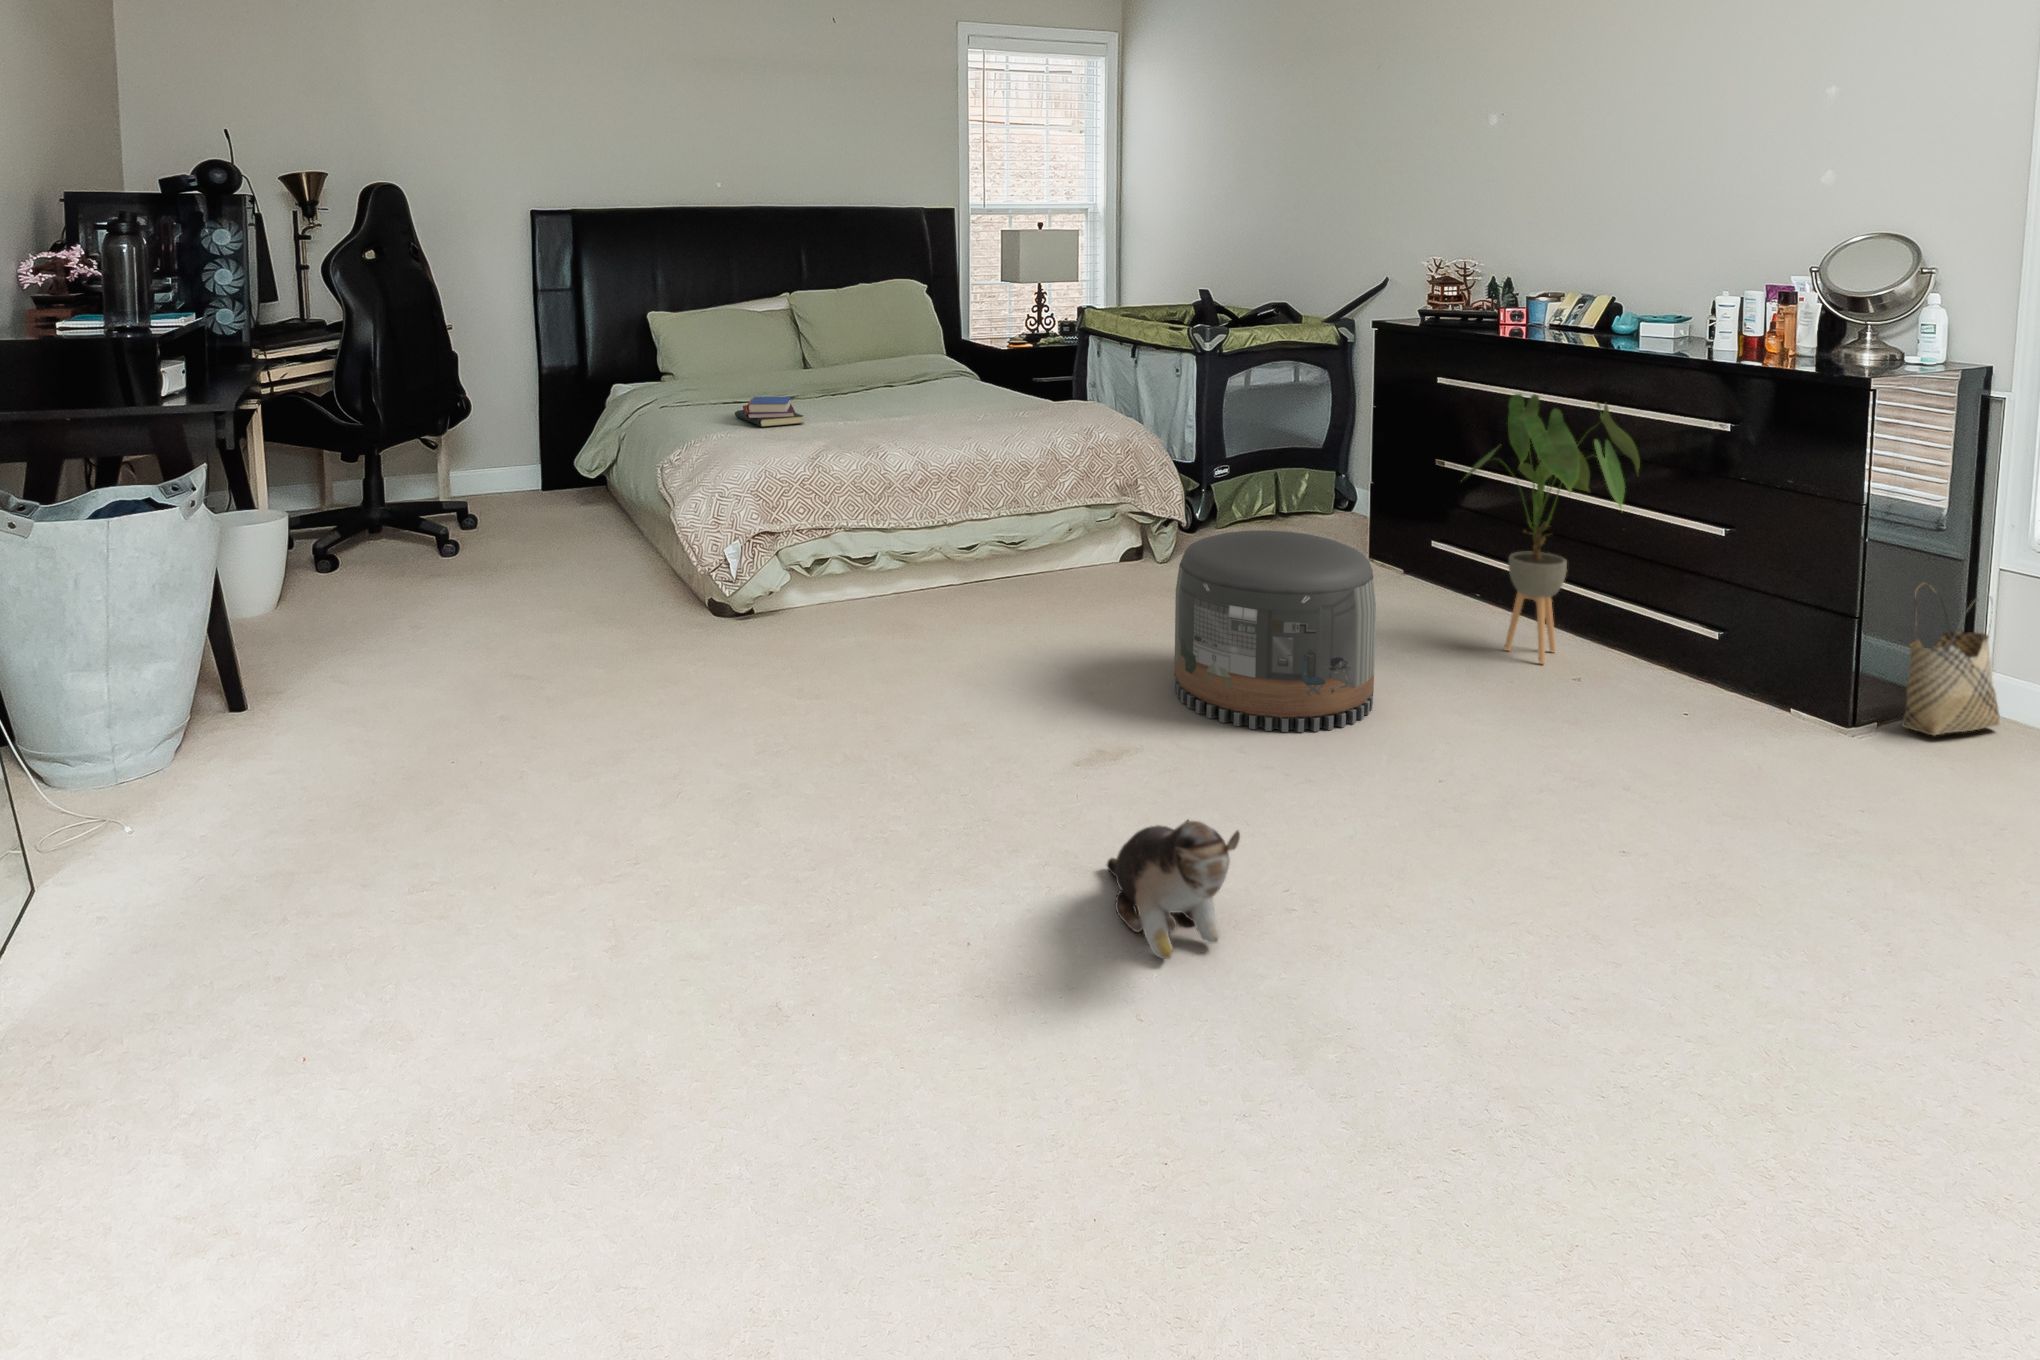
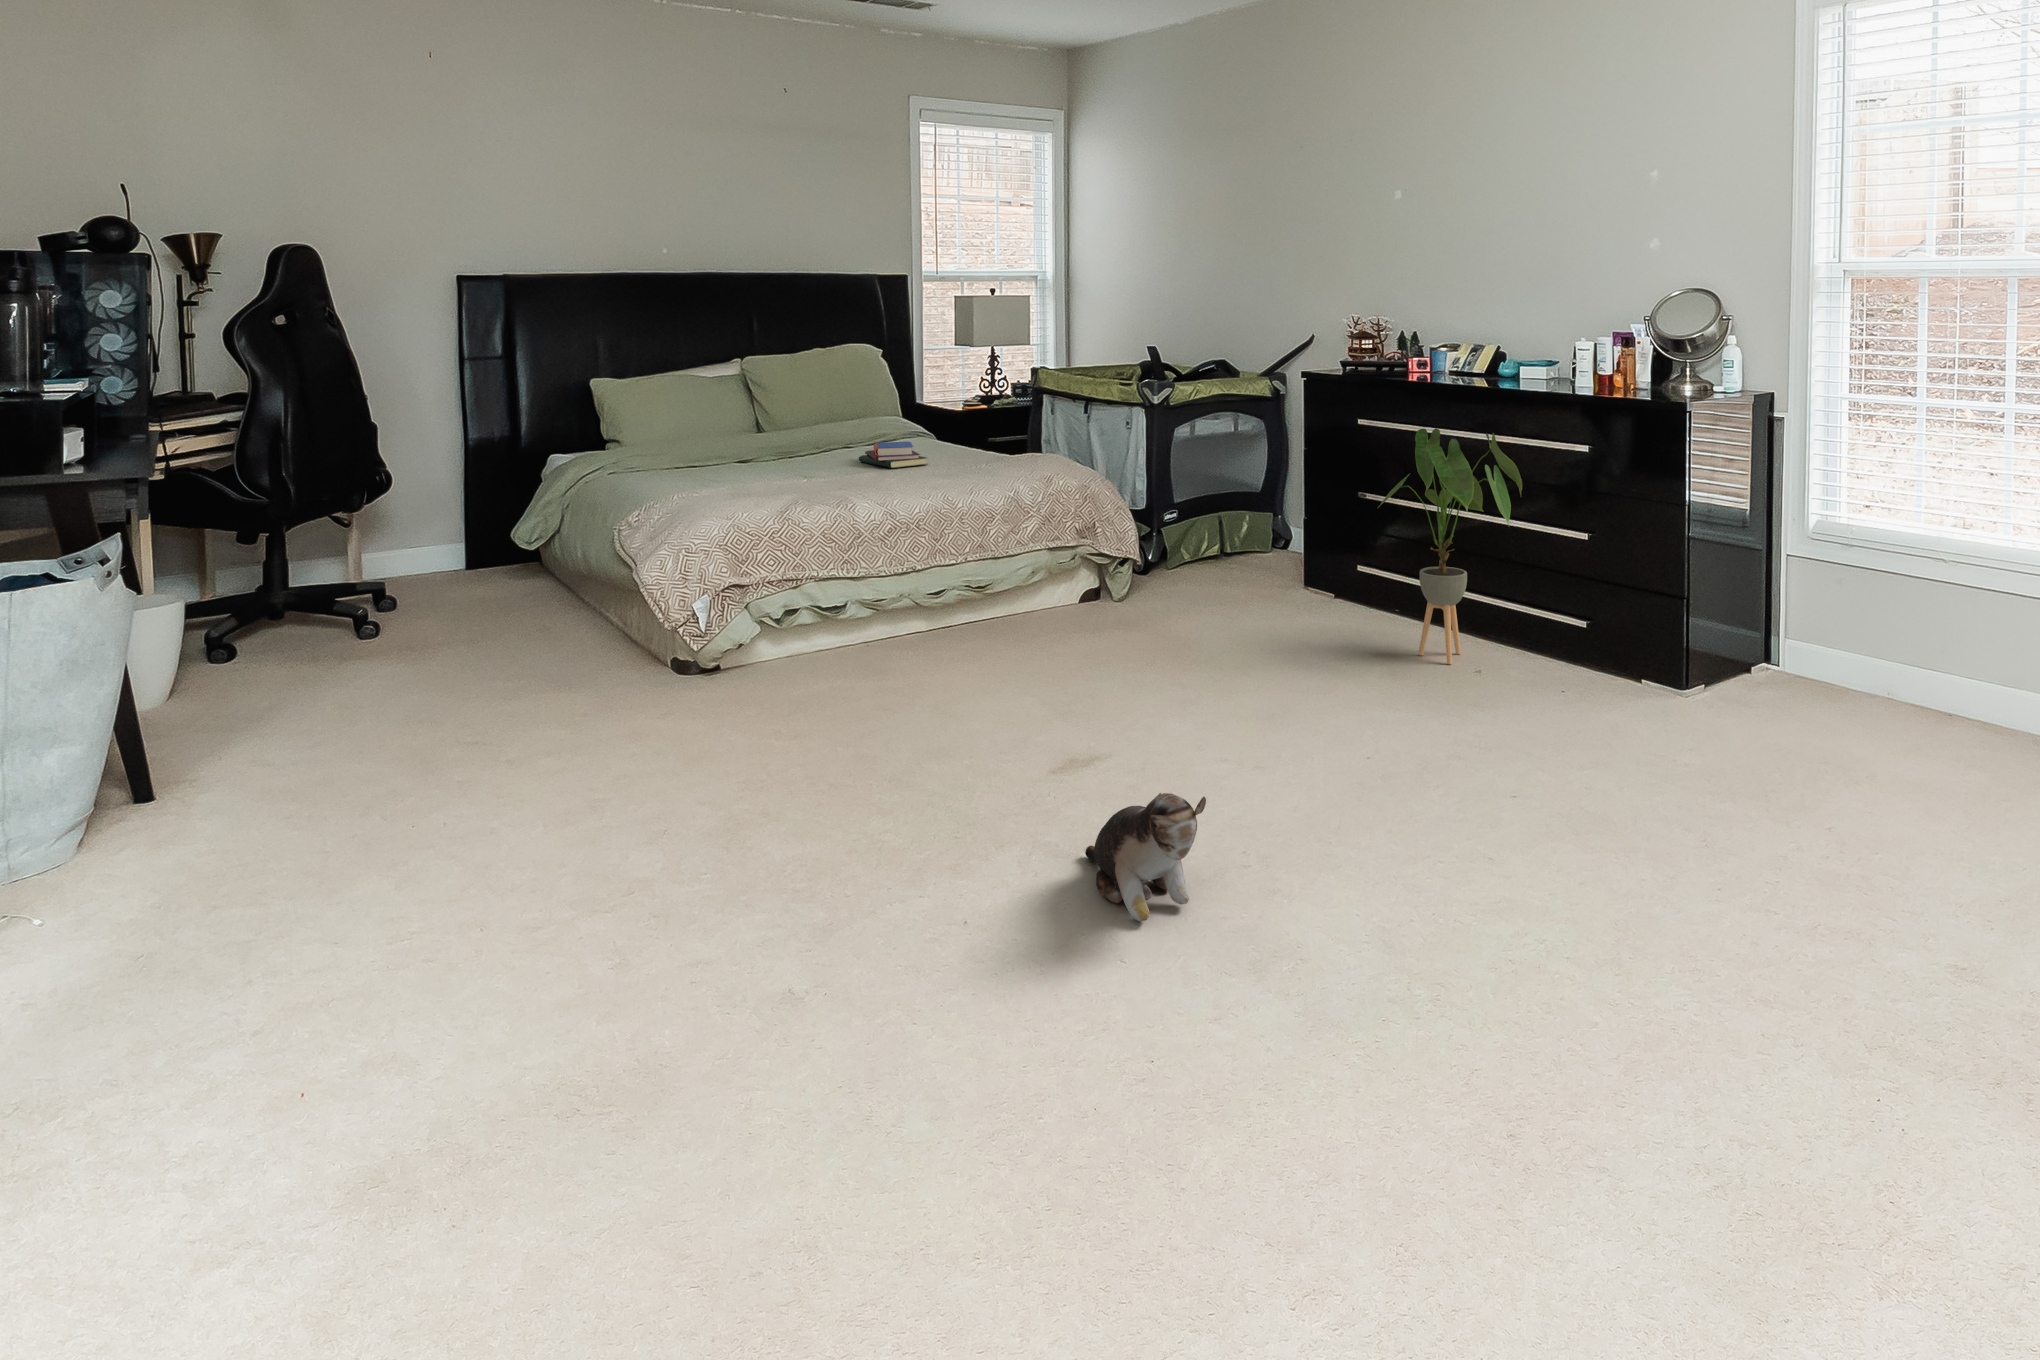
book: present [735,397,804,427] -> present [859,442,927,468]
pouf: present [1174,530,1376,732] -> none [1135,557,1310,734]
woven basket: present [1902,583,2000,735] -> none [1727,571,1798,695]

